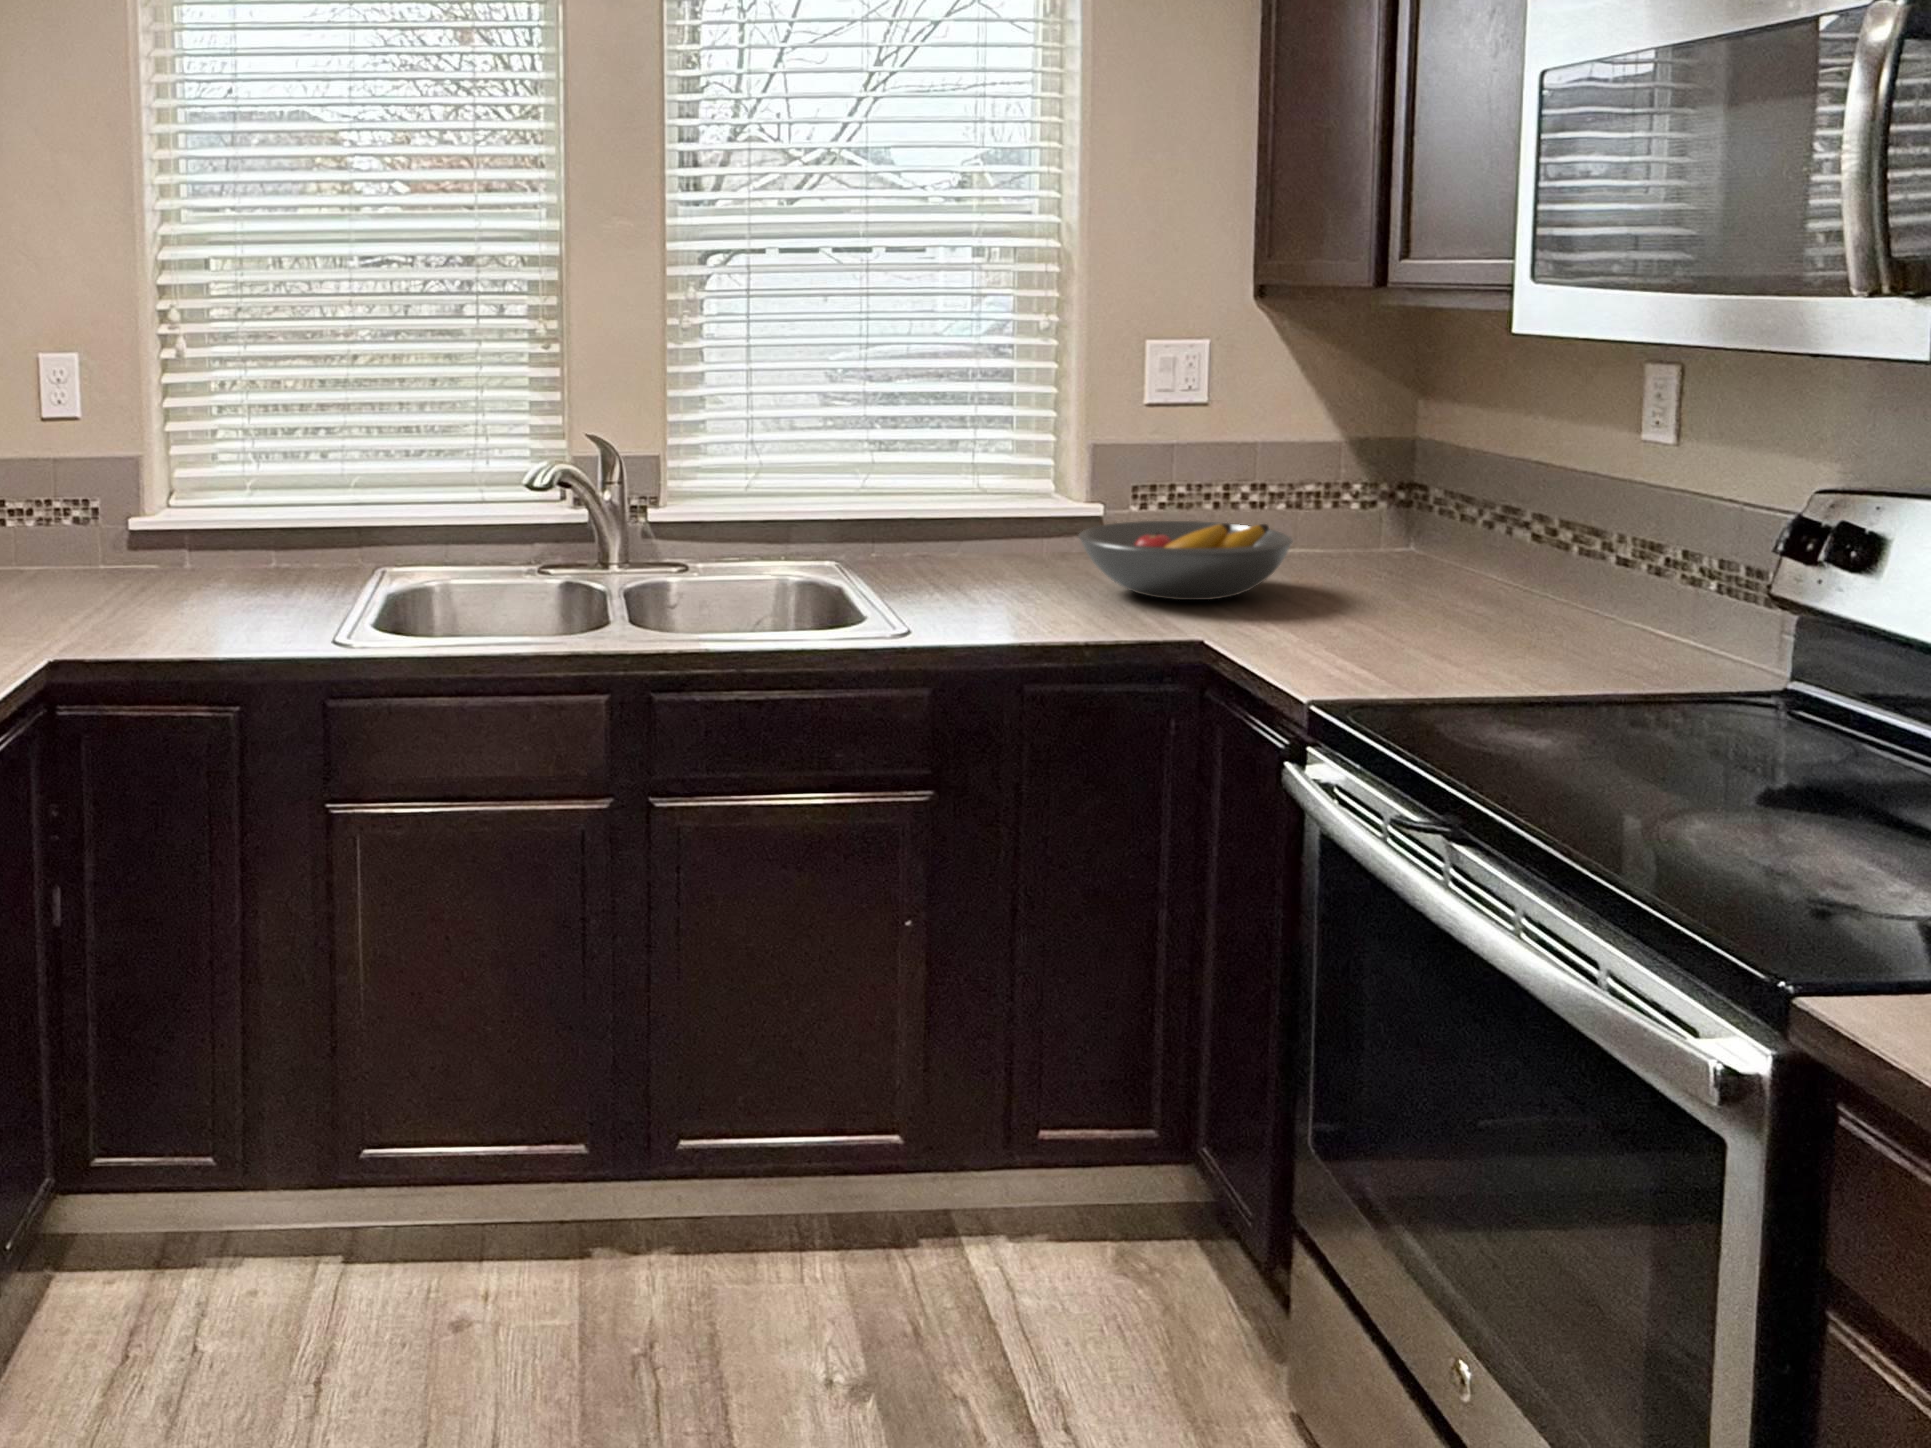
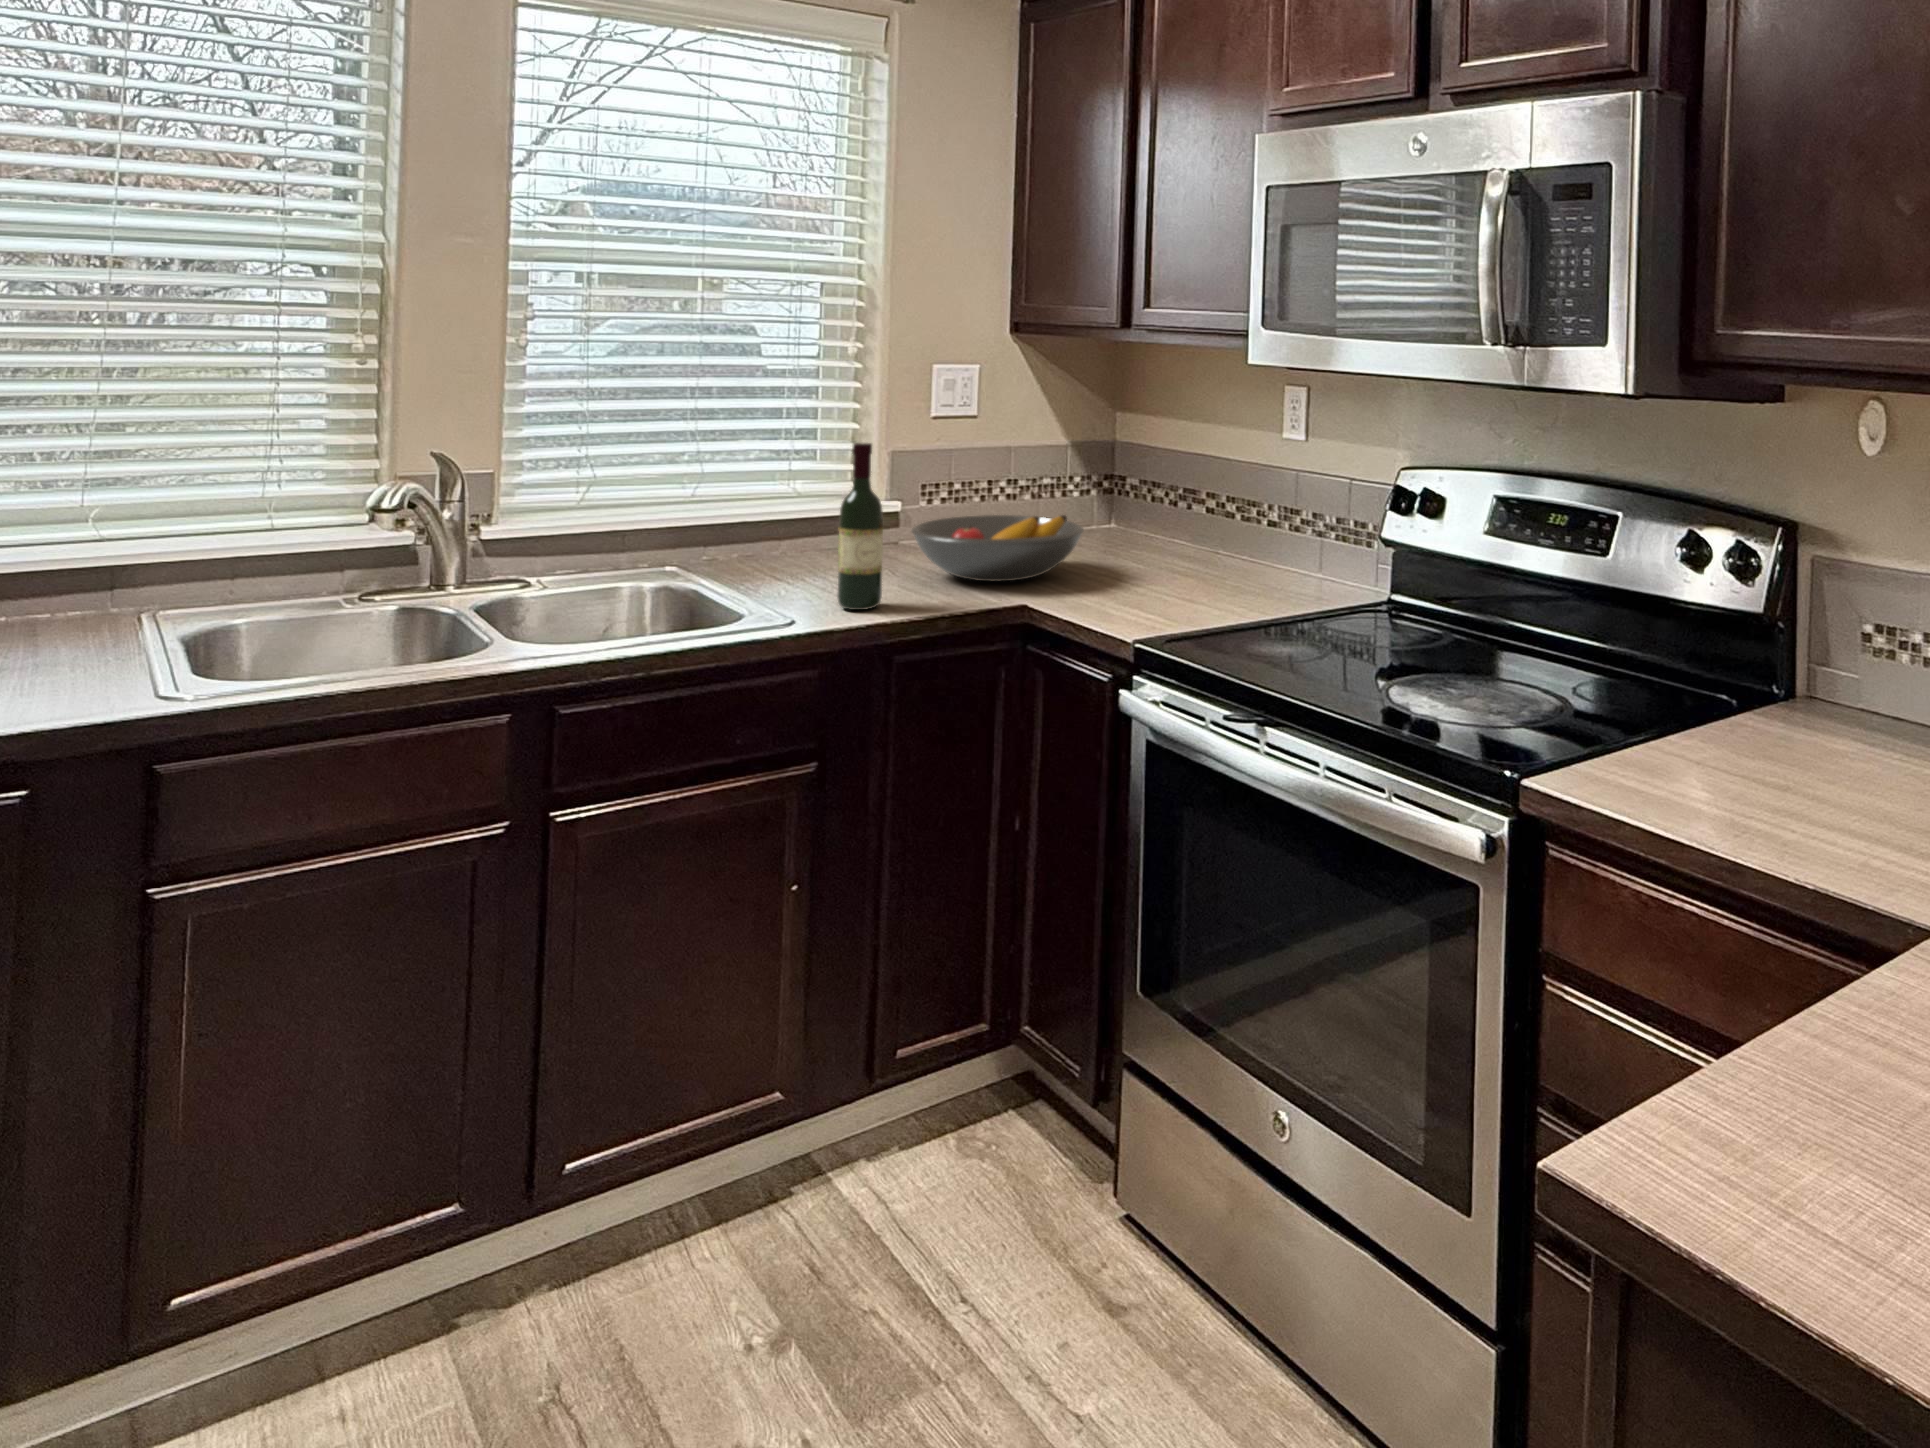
wine bottle: none [970,428,1020,618] -> present [837,443,883,610]

